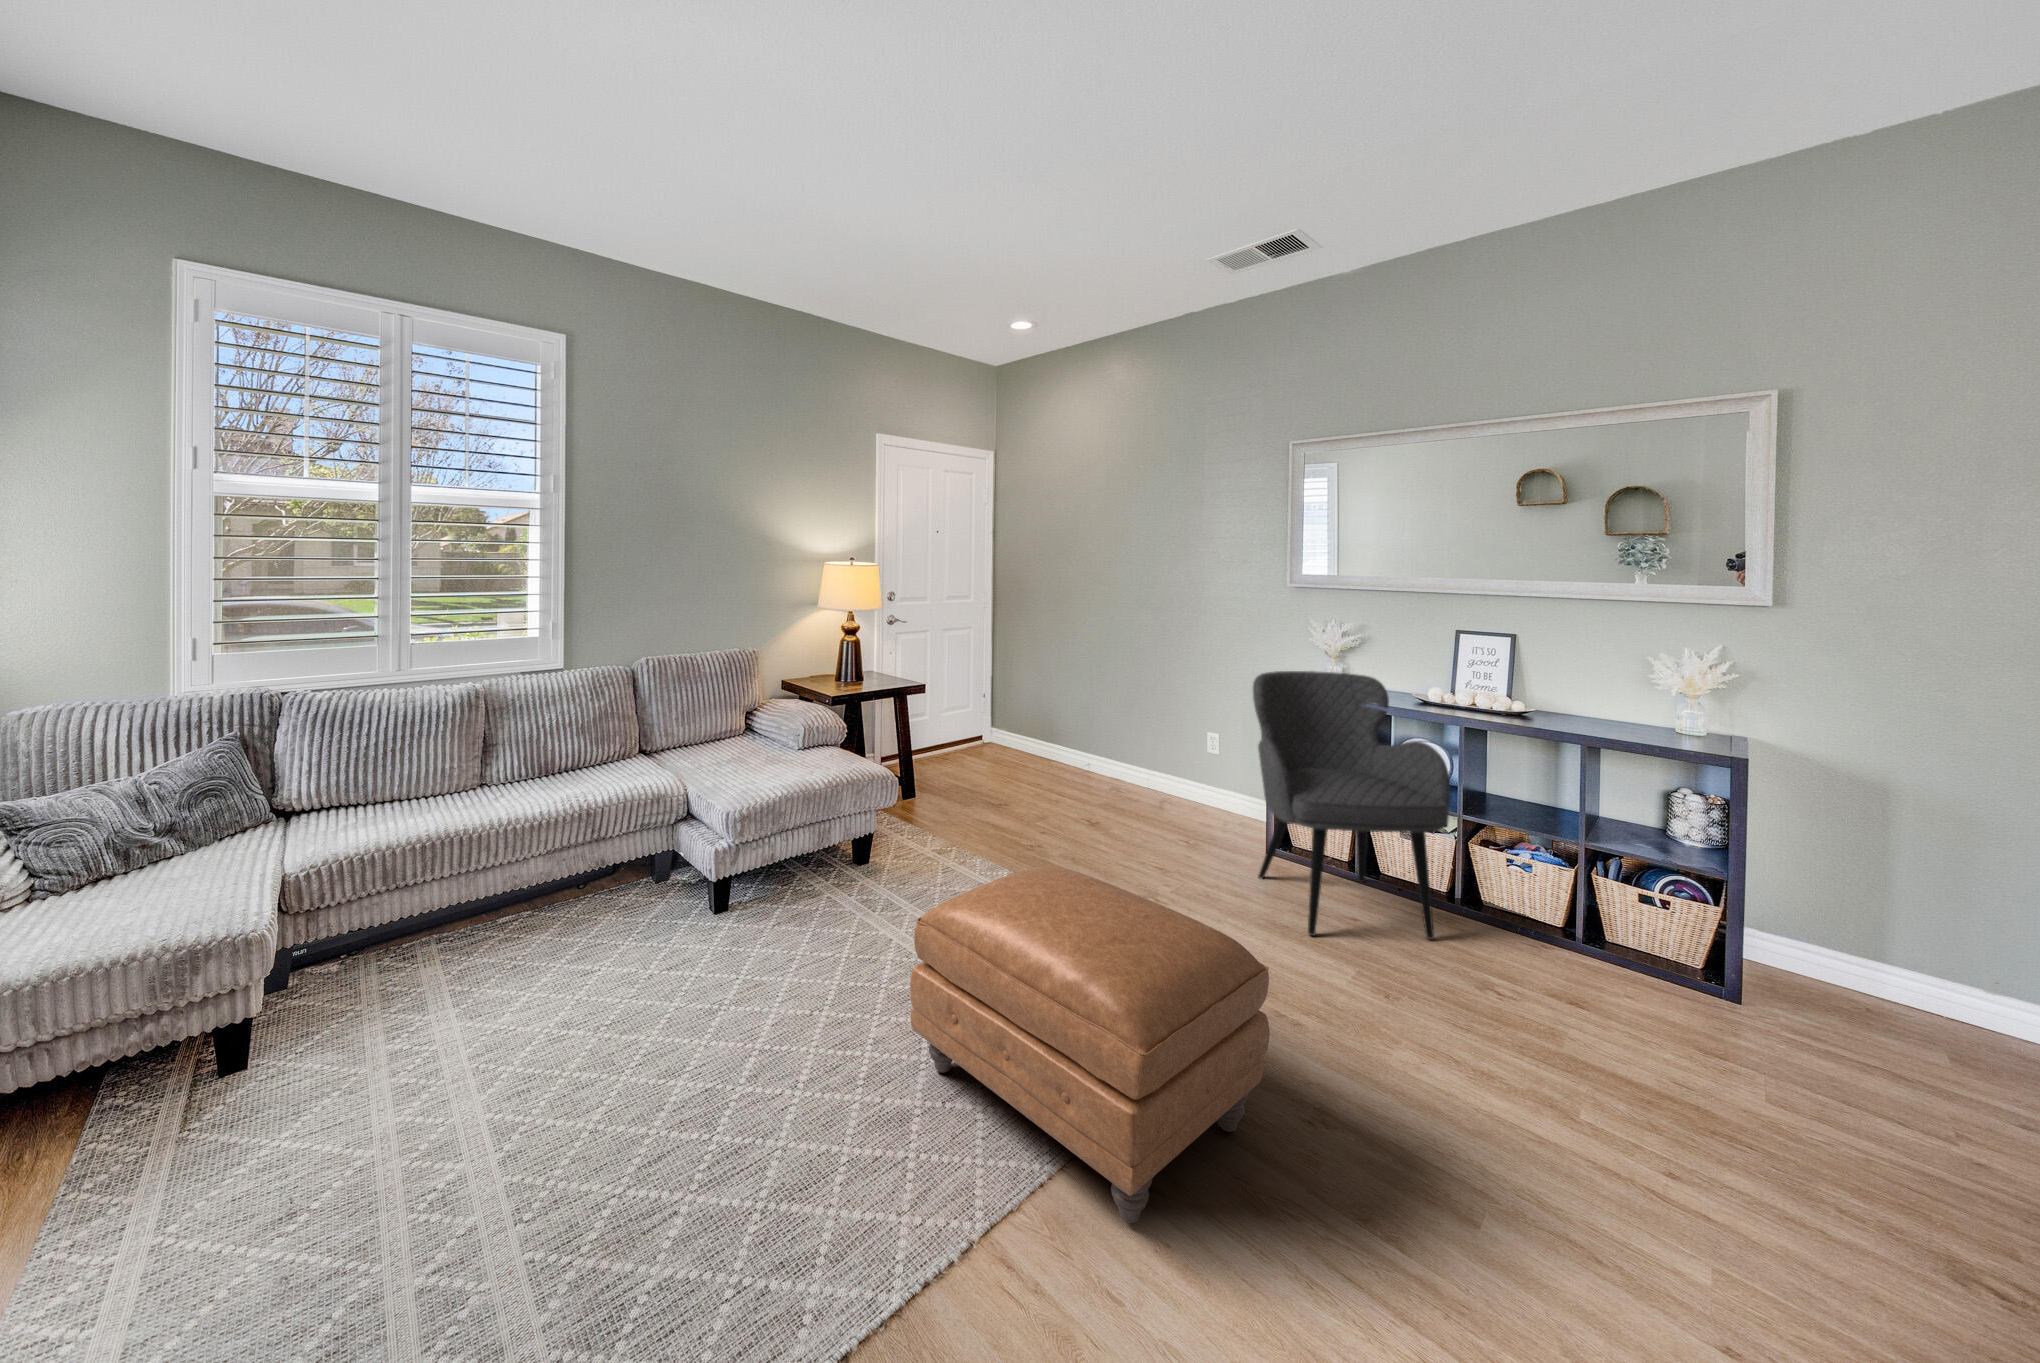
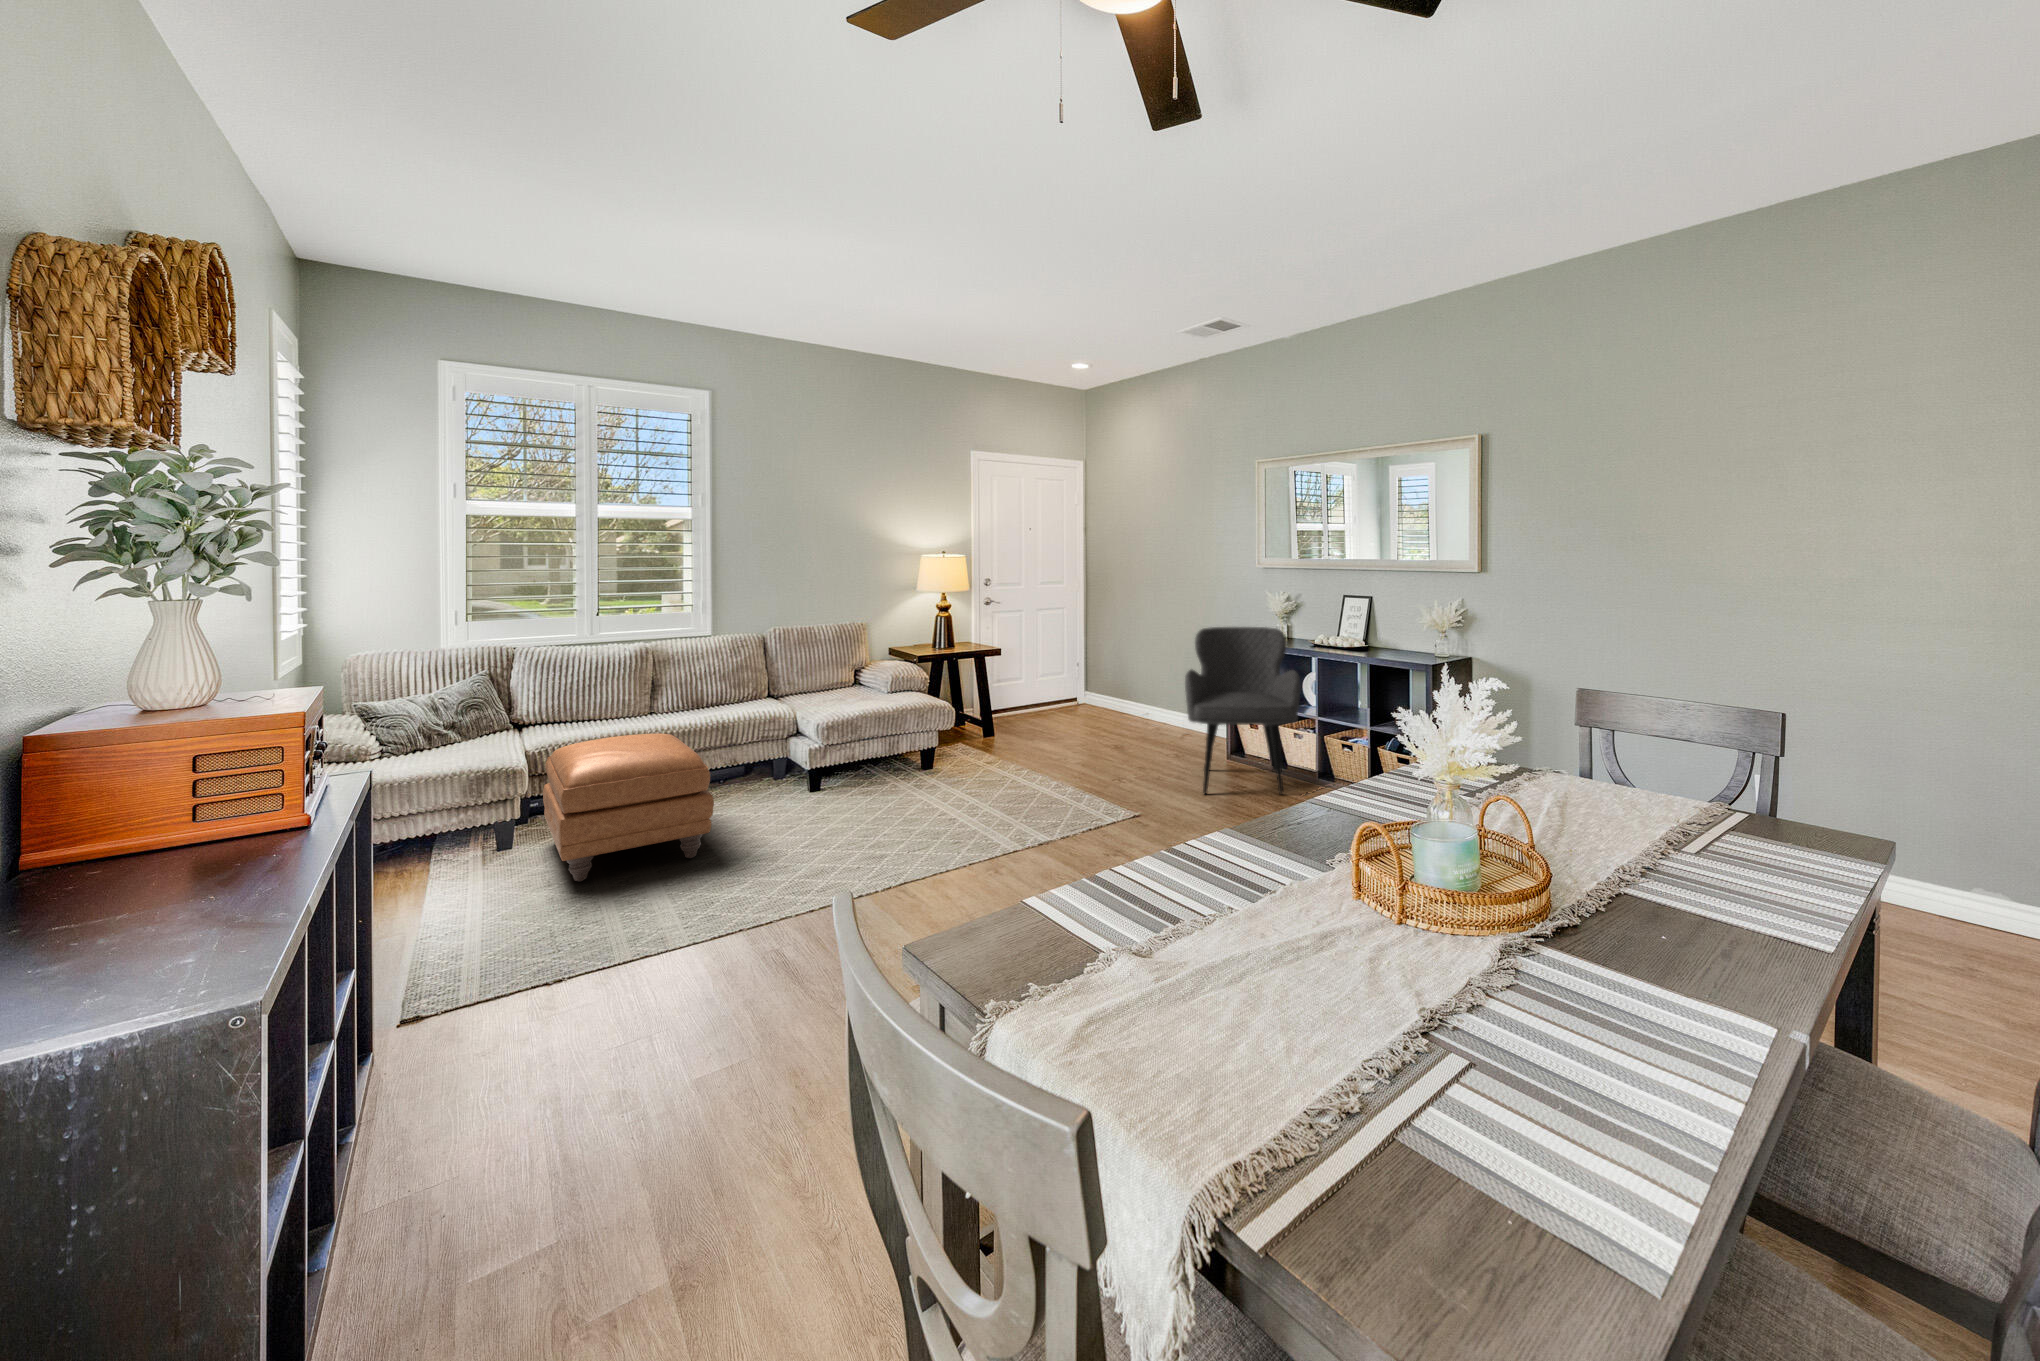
ottoman: present [910,866,1270,1223] -> present [543,733,714,882]

